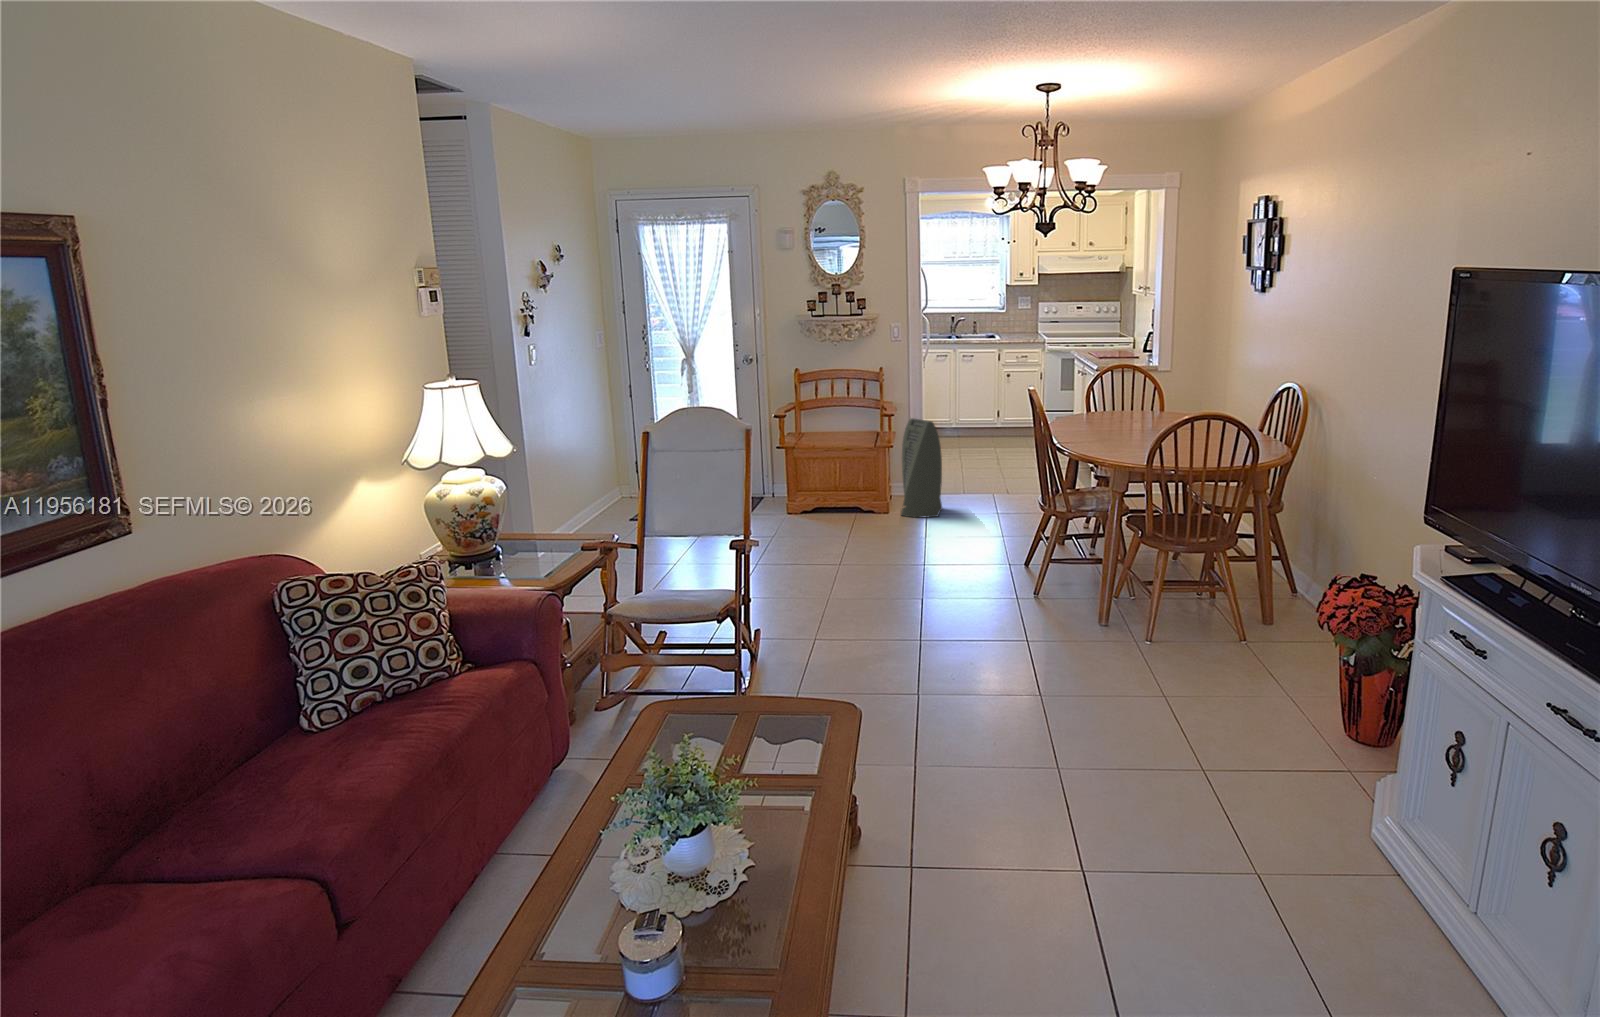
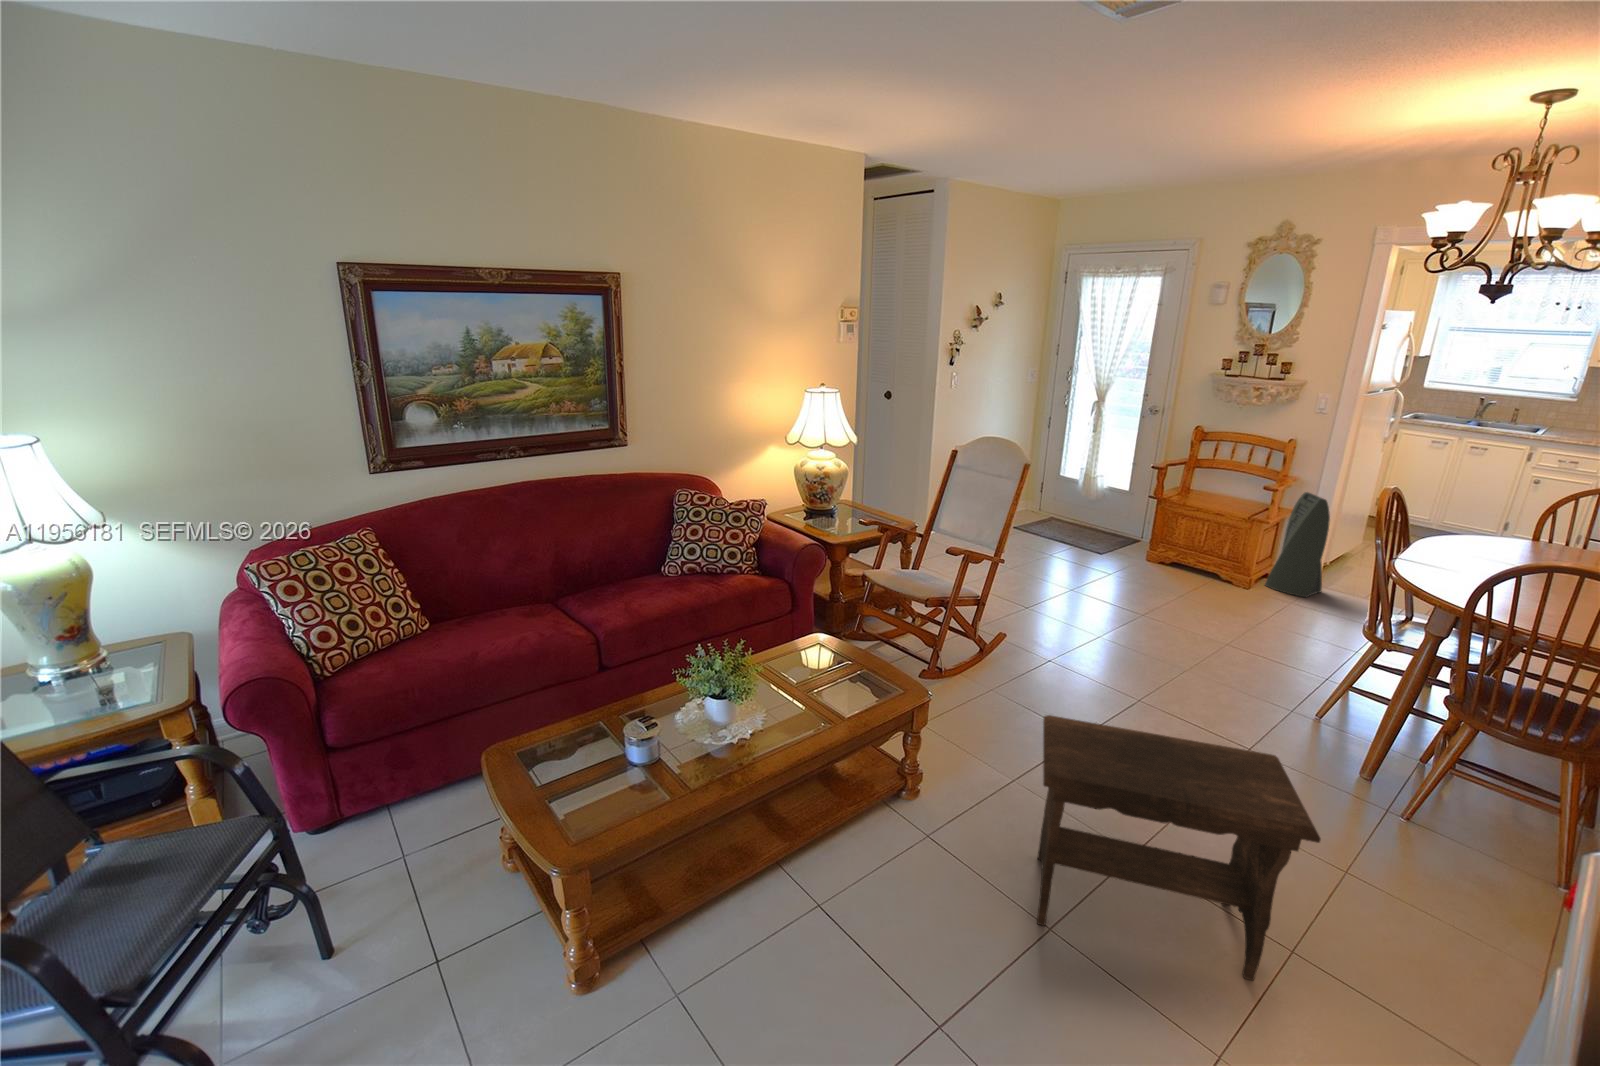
footstool: none [1001,631,1272,899] -> present [1037,715,1321,980]

